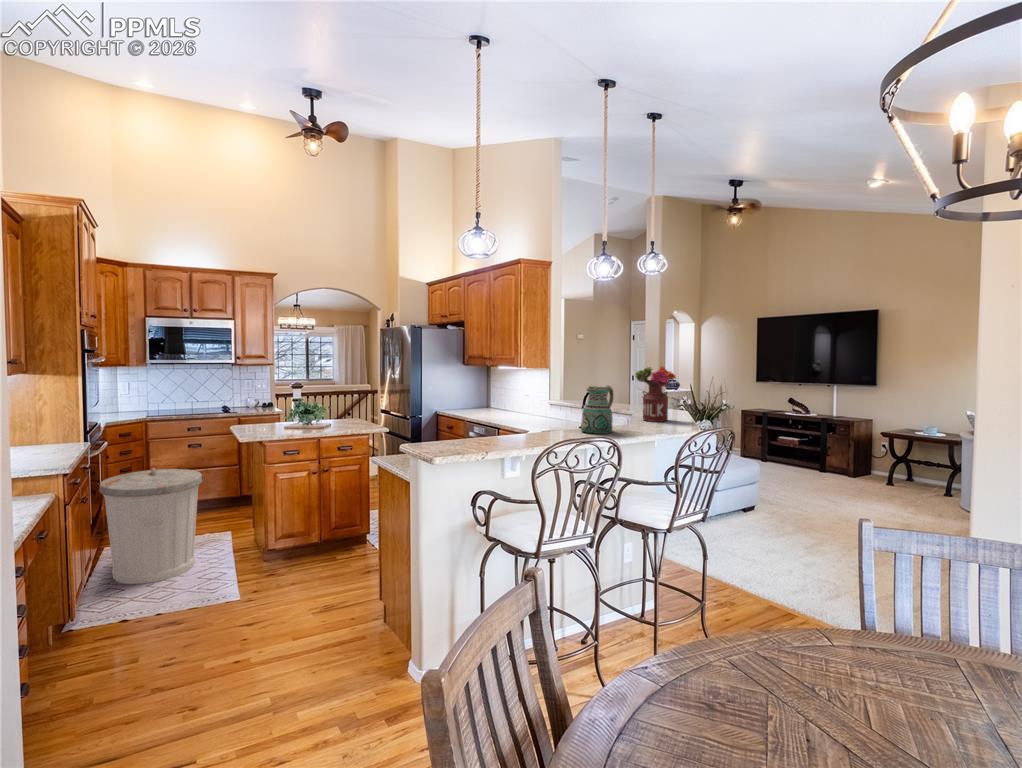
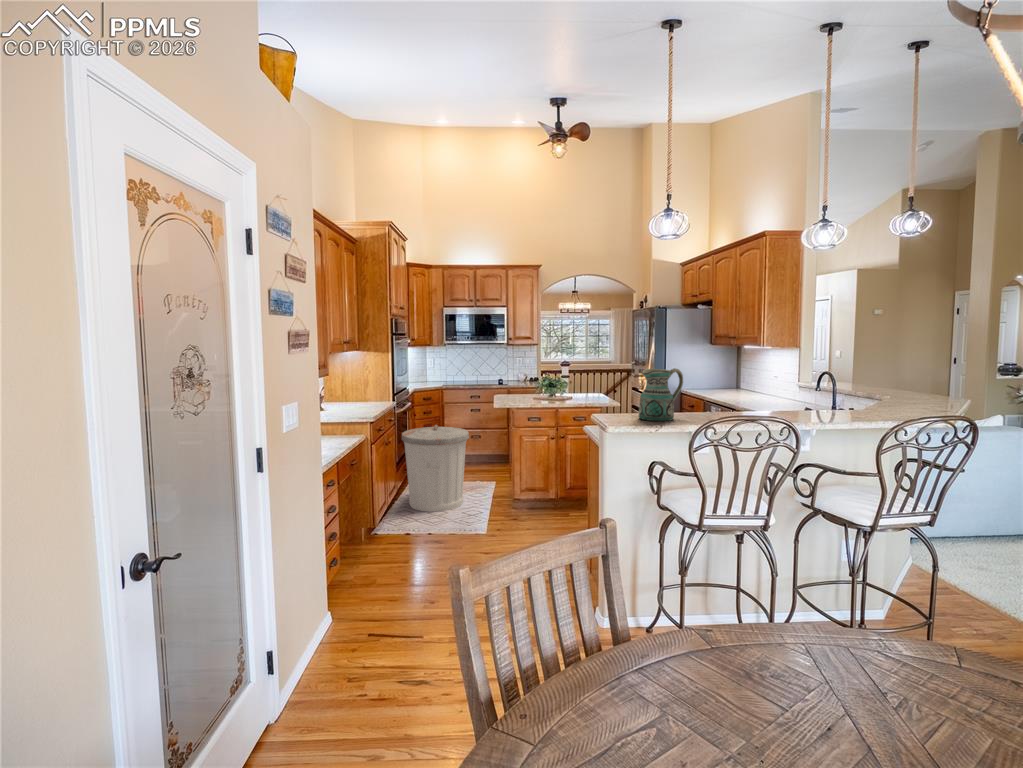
flower arrangement: present [635,366,676,422] -> none [876,343,933,409]
ceramic pitcher: present [581,386,614,434] -> present [639,368,683,421]

